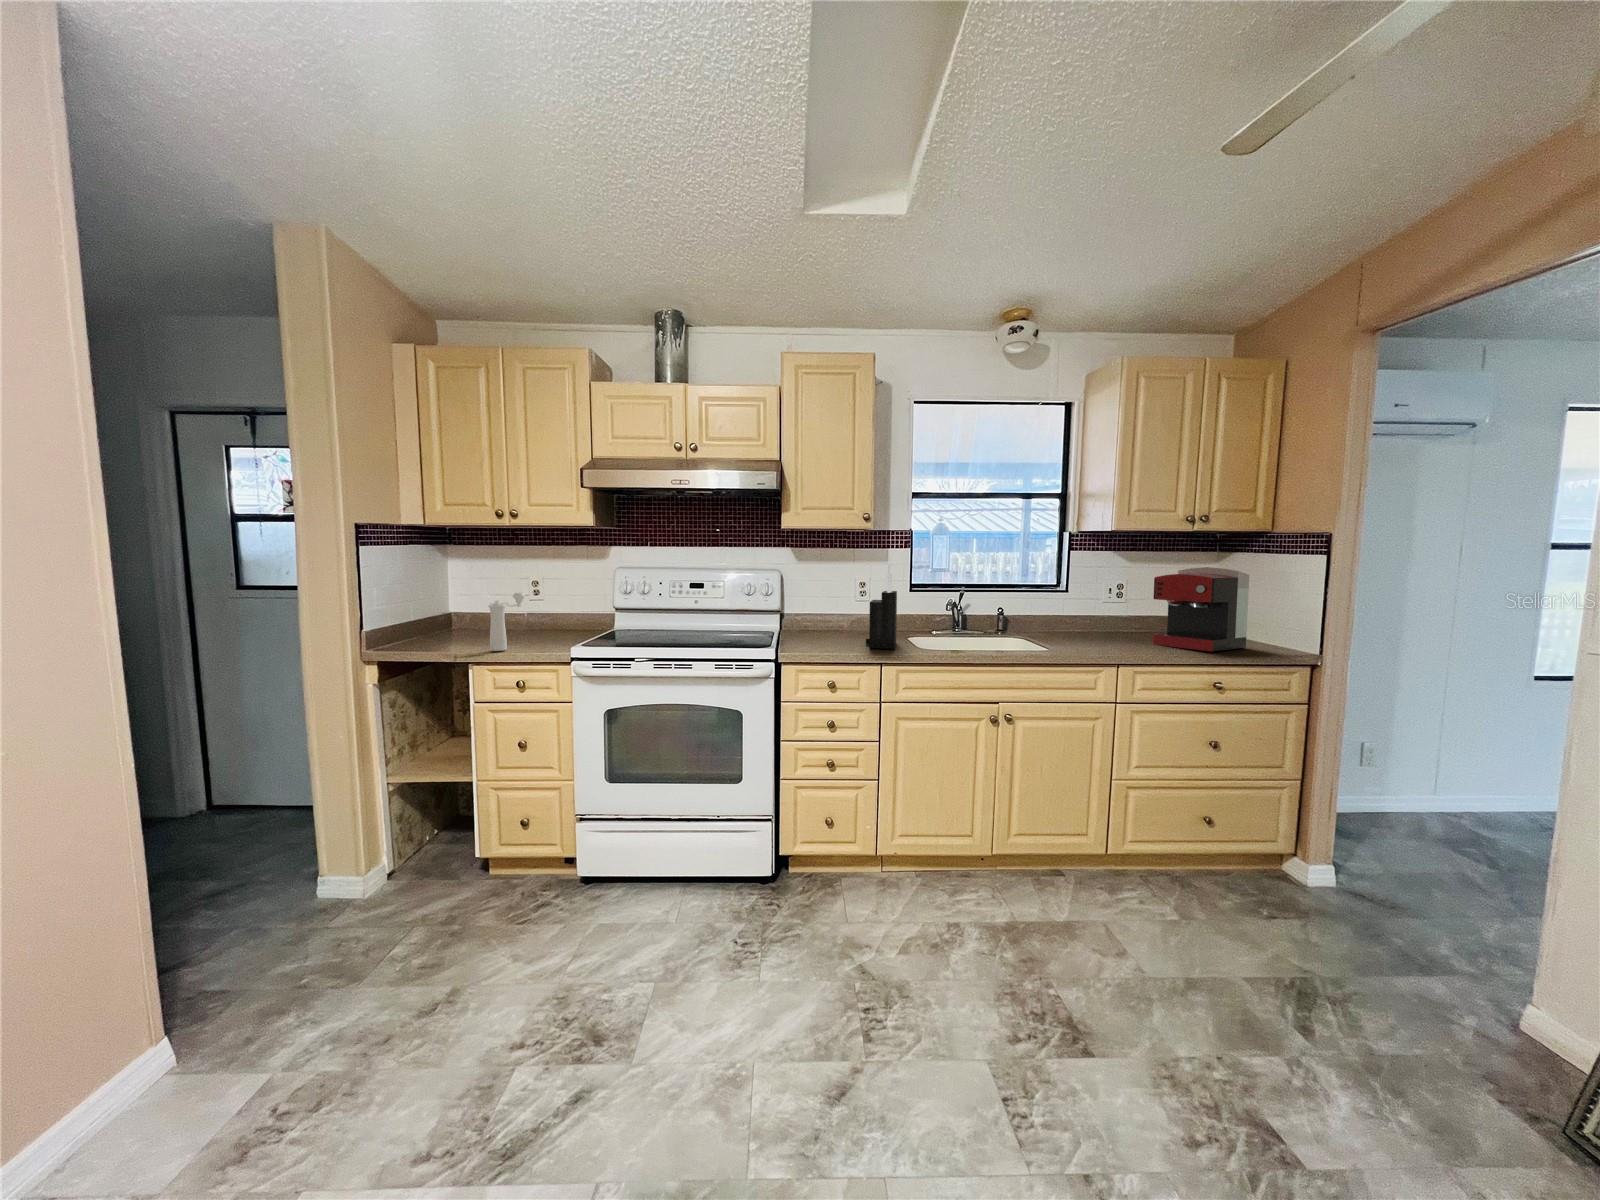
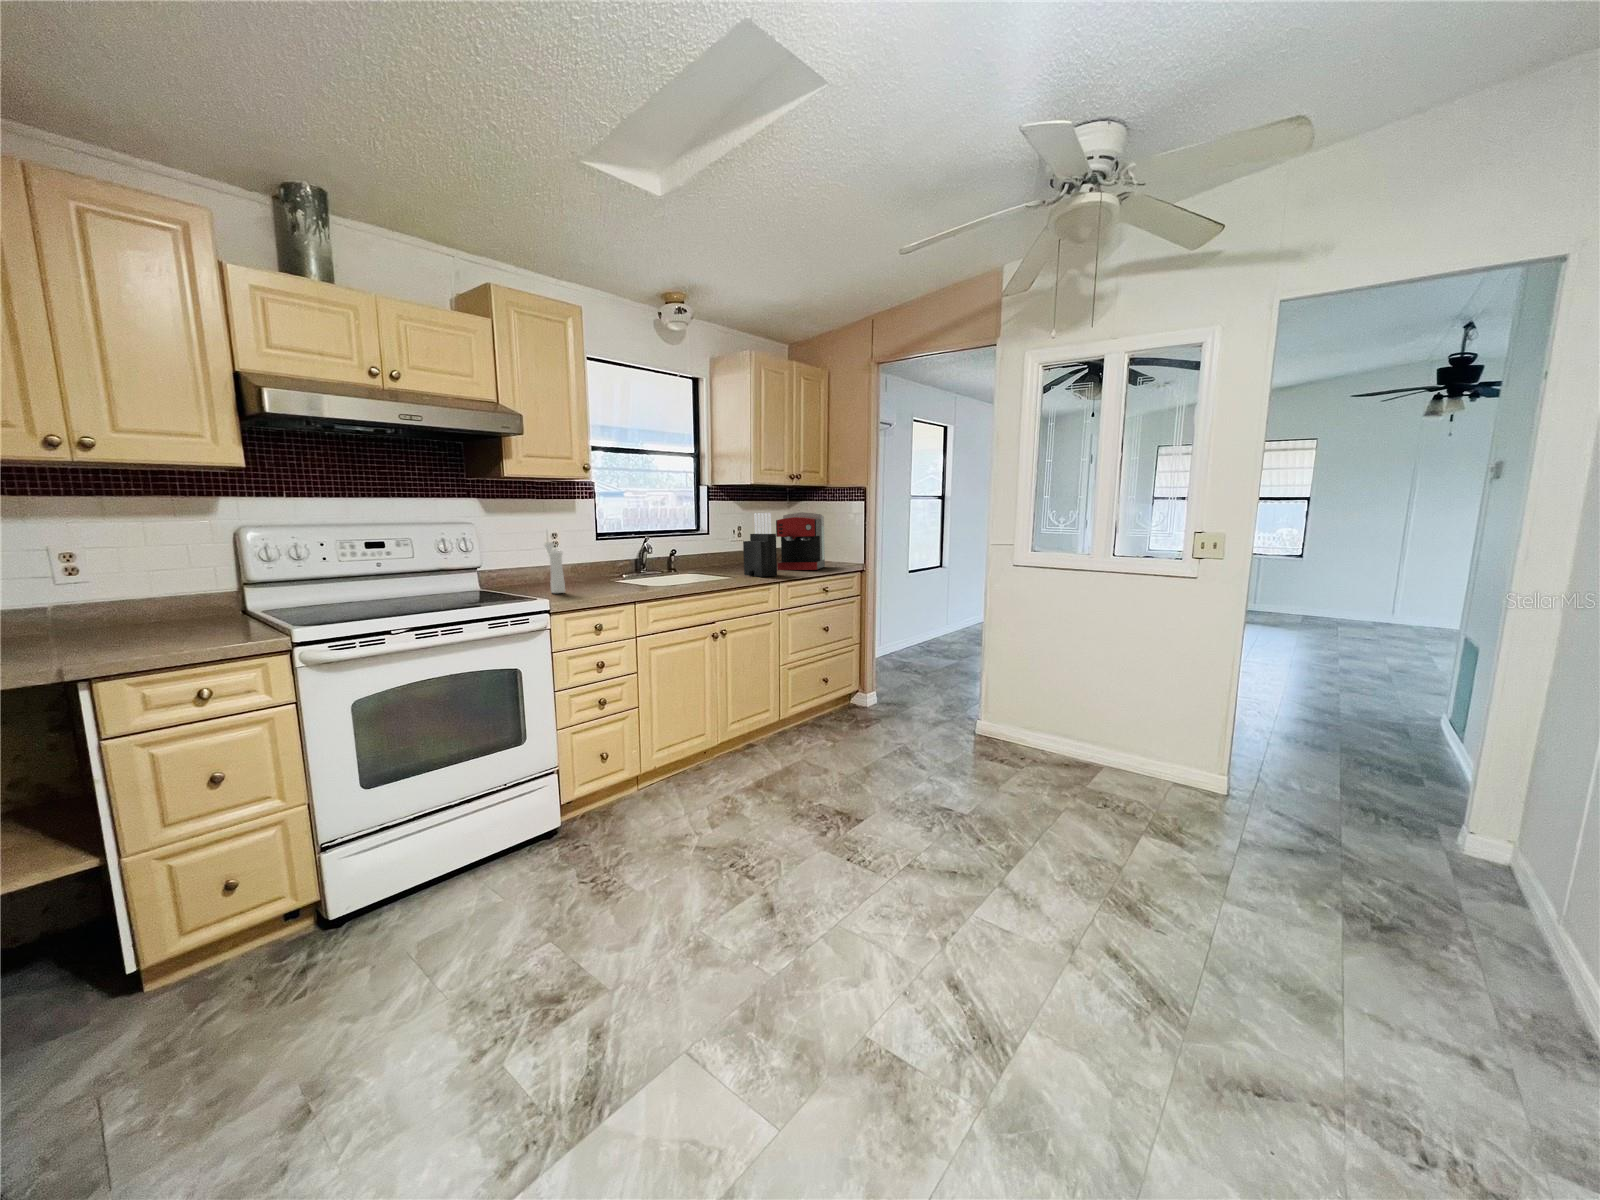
knife block: present [866,565,897,649] -> present [743,513,777,577]
pepper mill: present [489,593,525,651] -> present [544,542,565,593]

